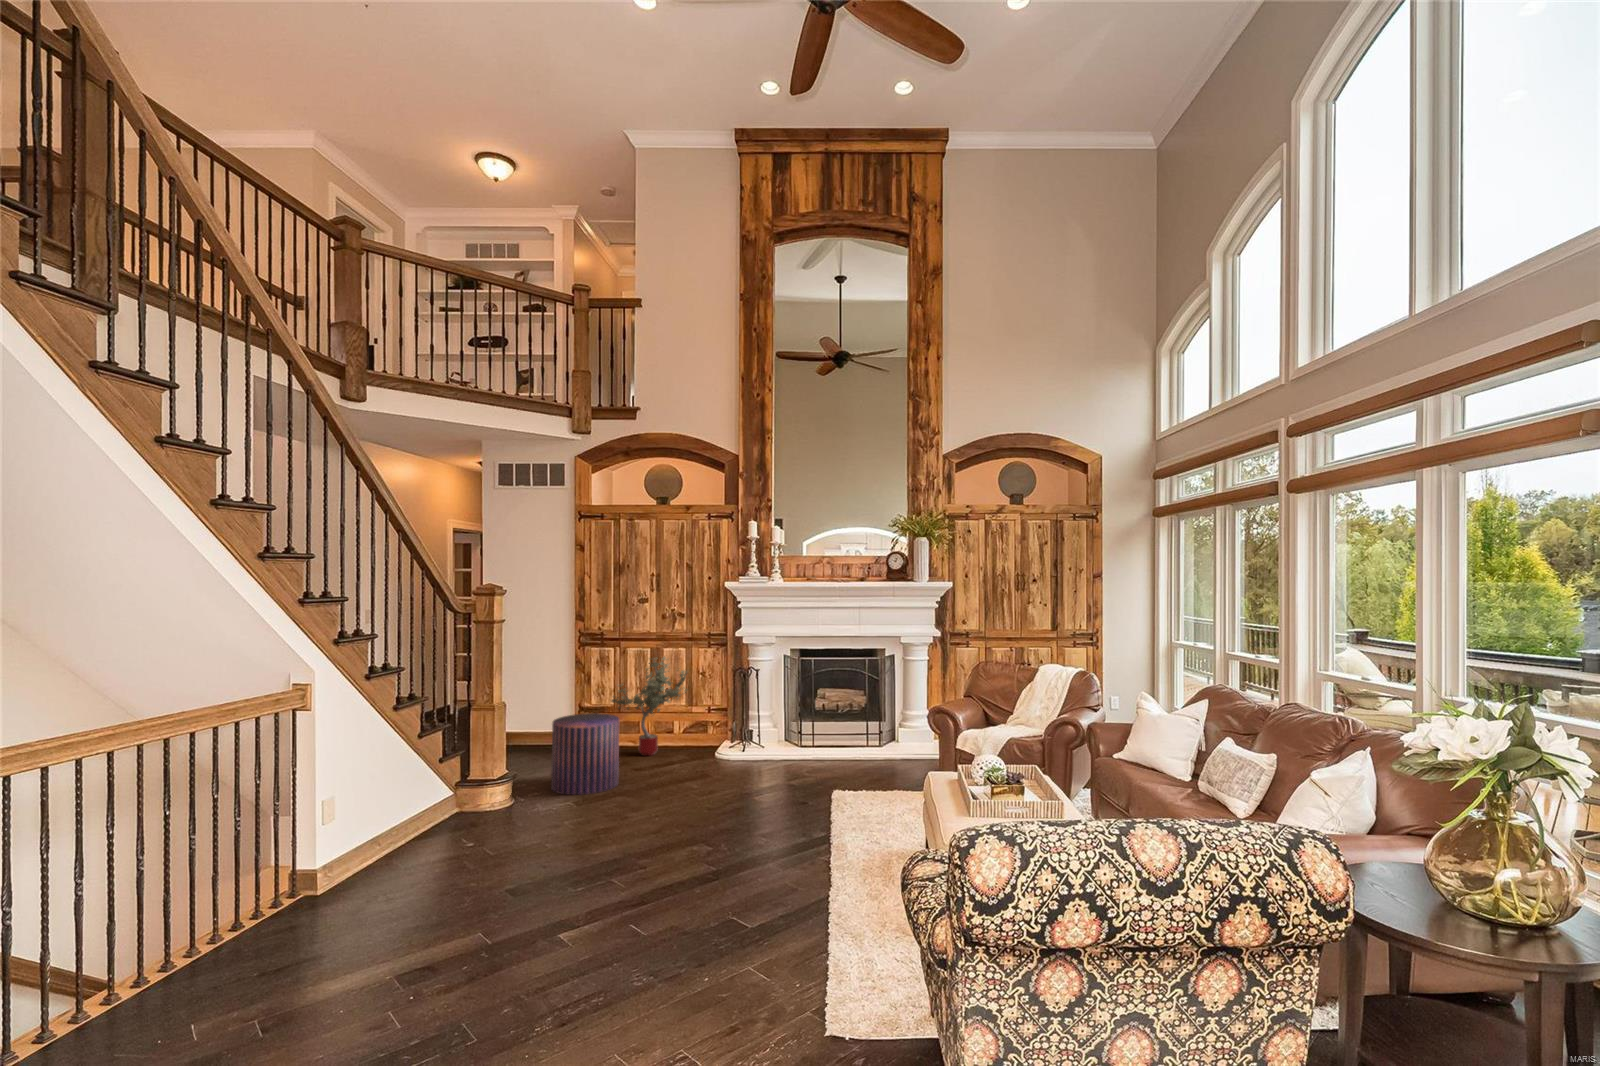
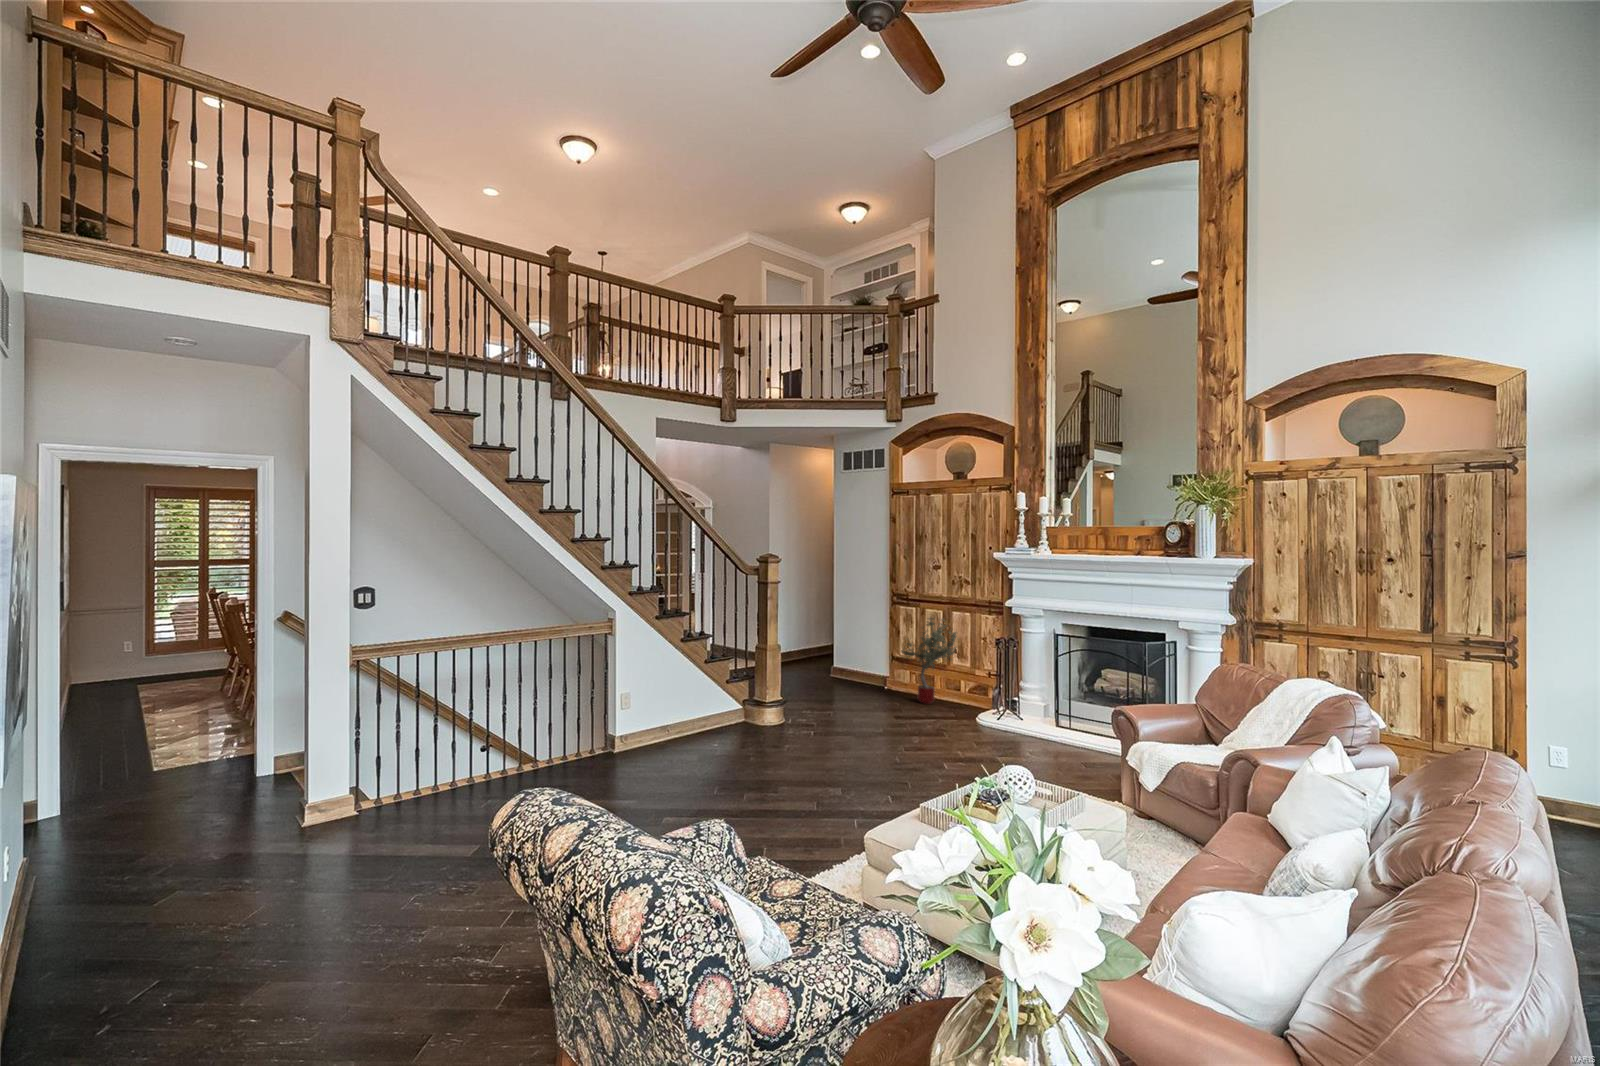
pouf: present [551,713,619,795] -> none [811,653,865,716]

